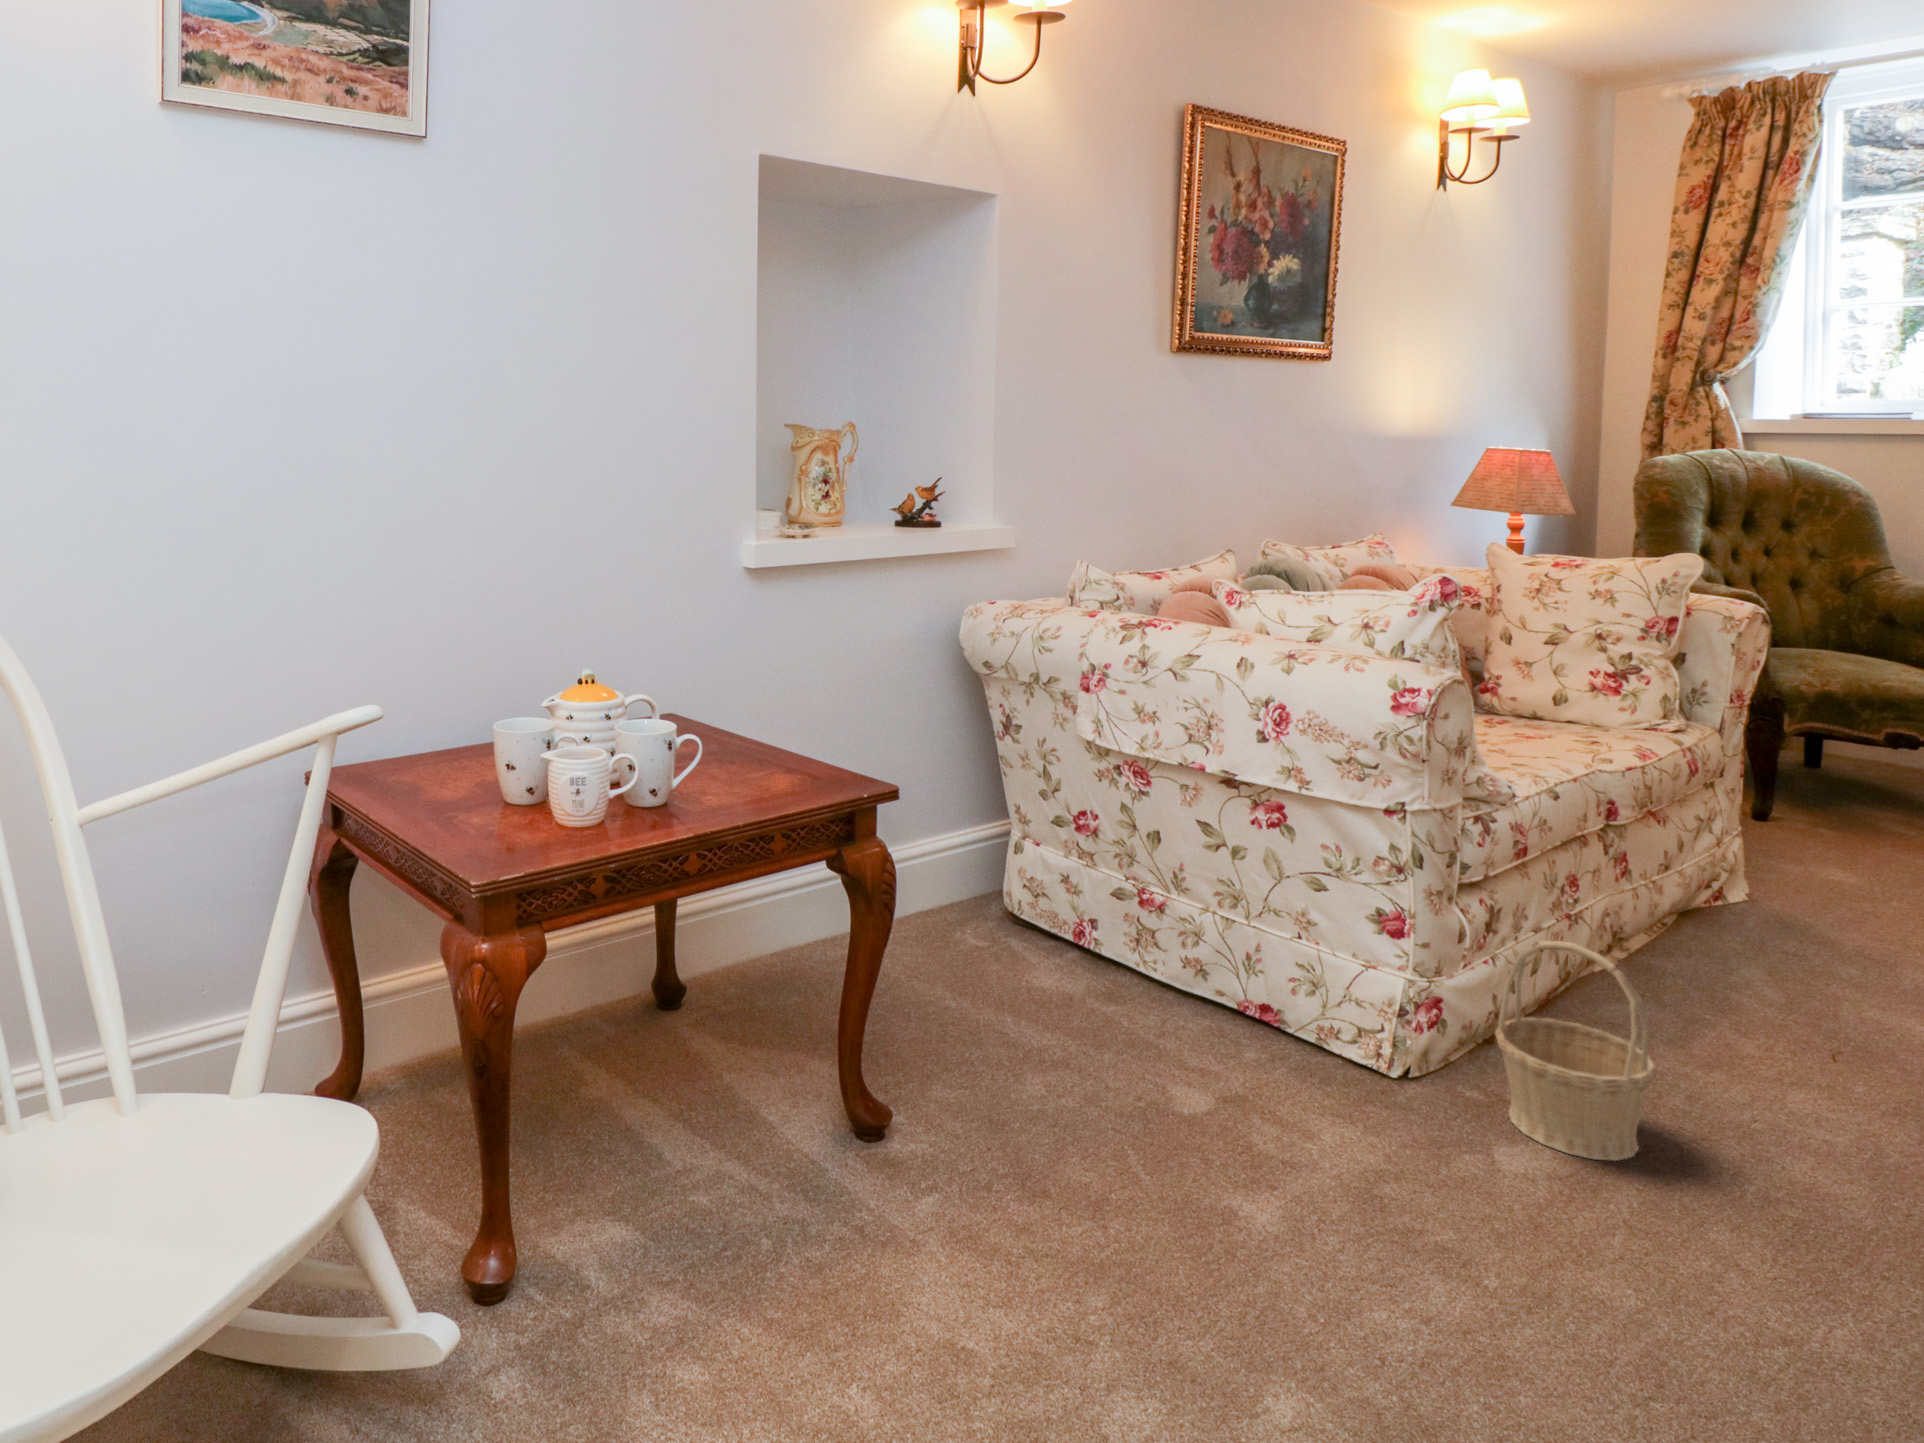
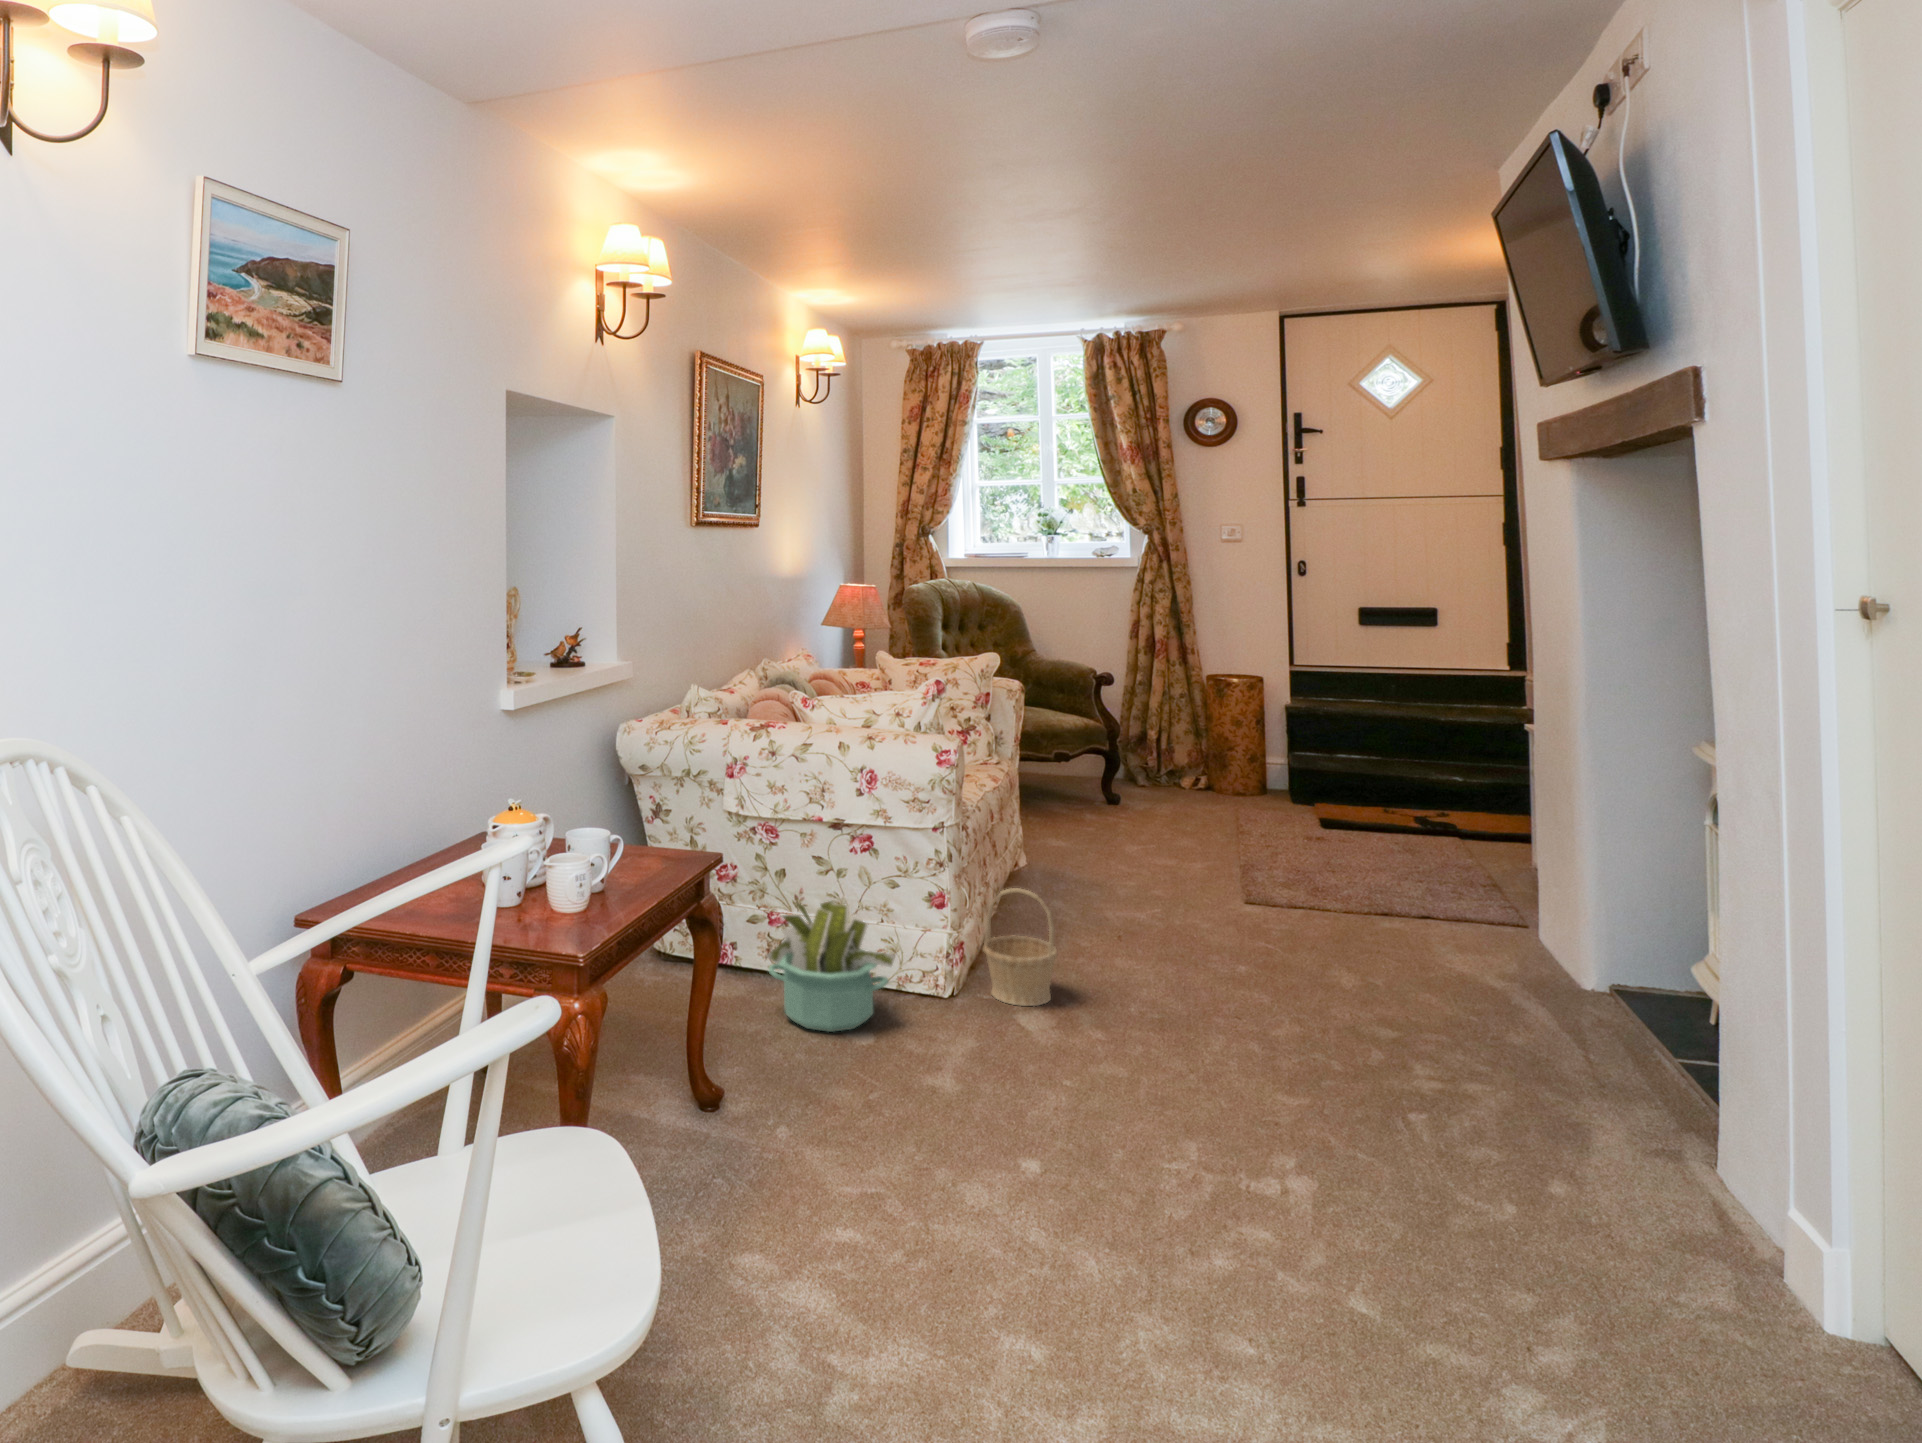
decorative plant: none [1056,882,1278,1096] -> present [767,901,895,1032]

